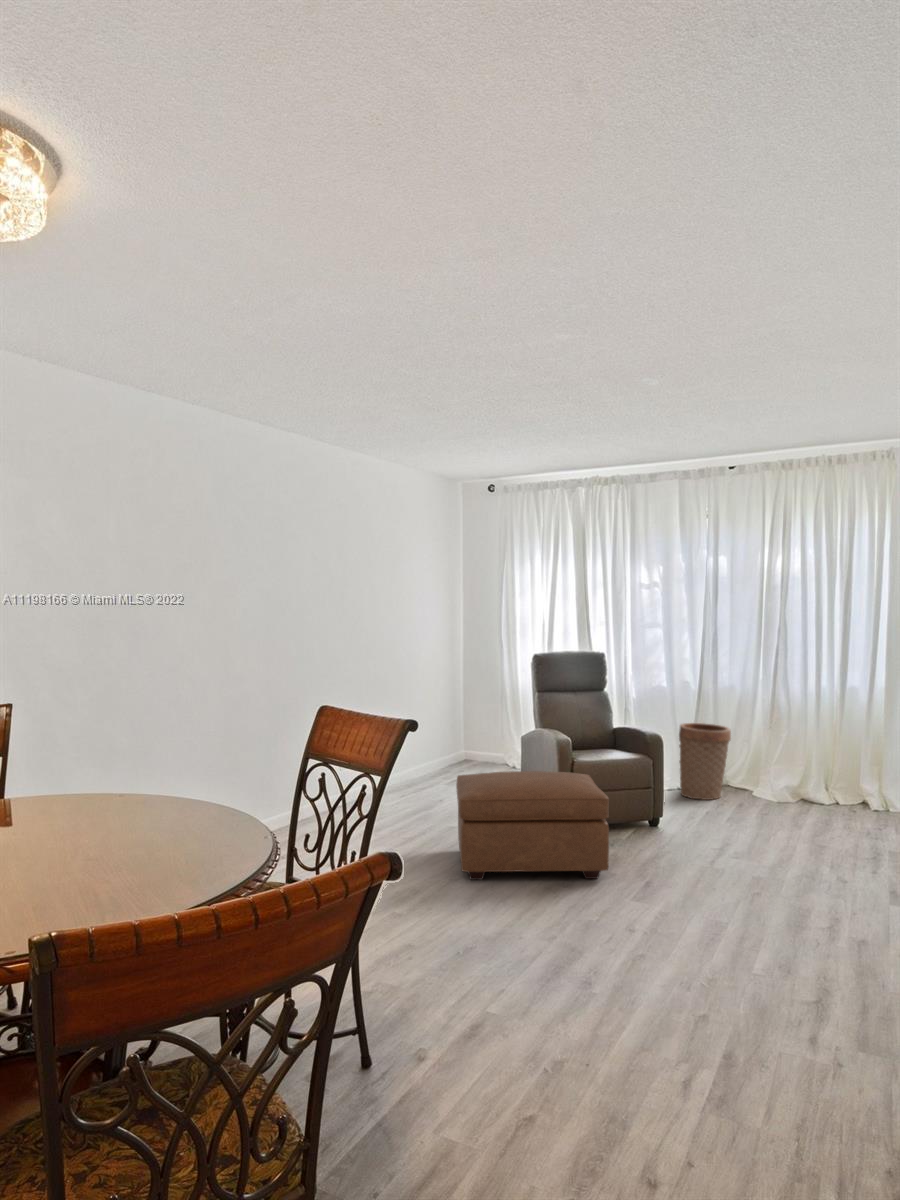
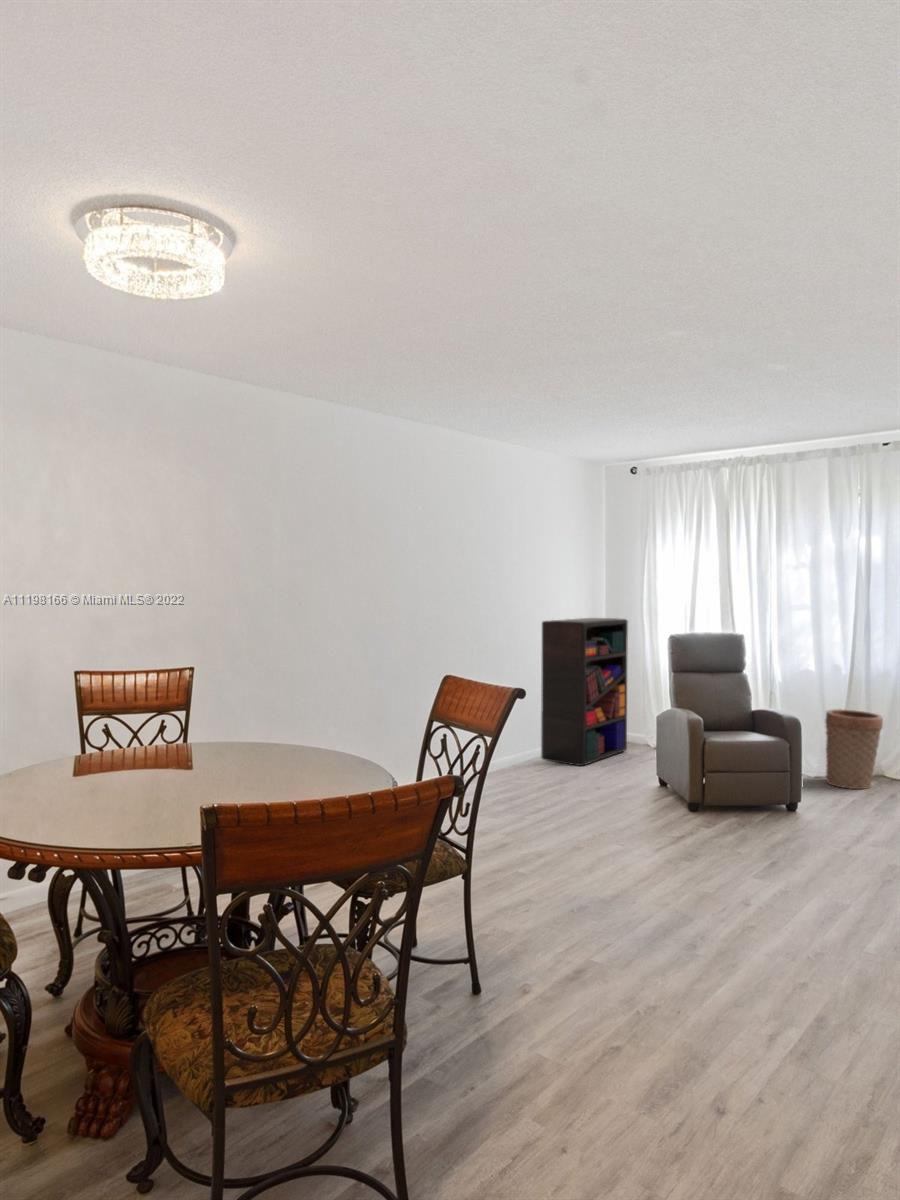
bookshelf: none [403,637,488,789] -> present [541,618,628,766]
ottoman: present [456,771,609,880] -> none [583,749,733,856]

